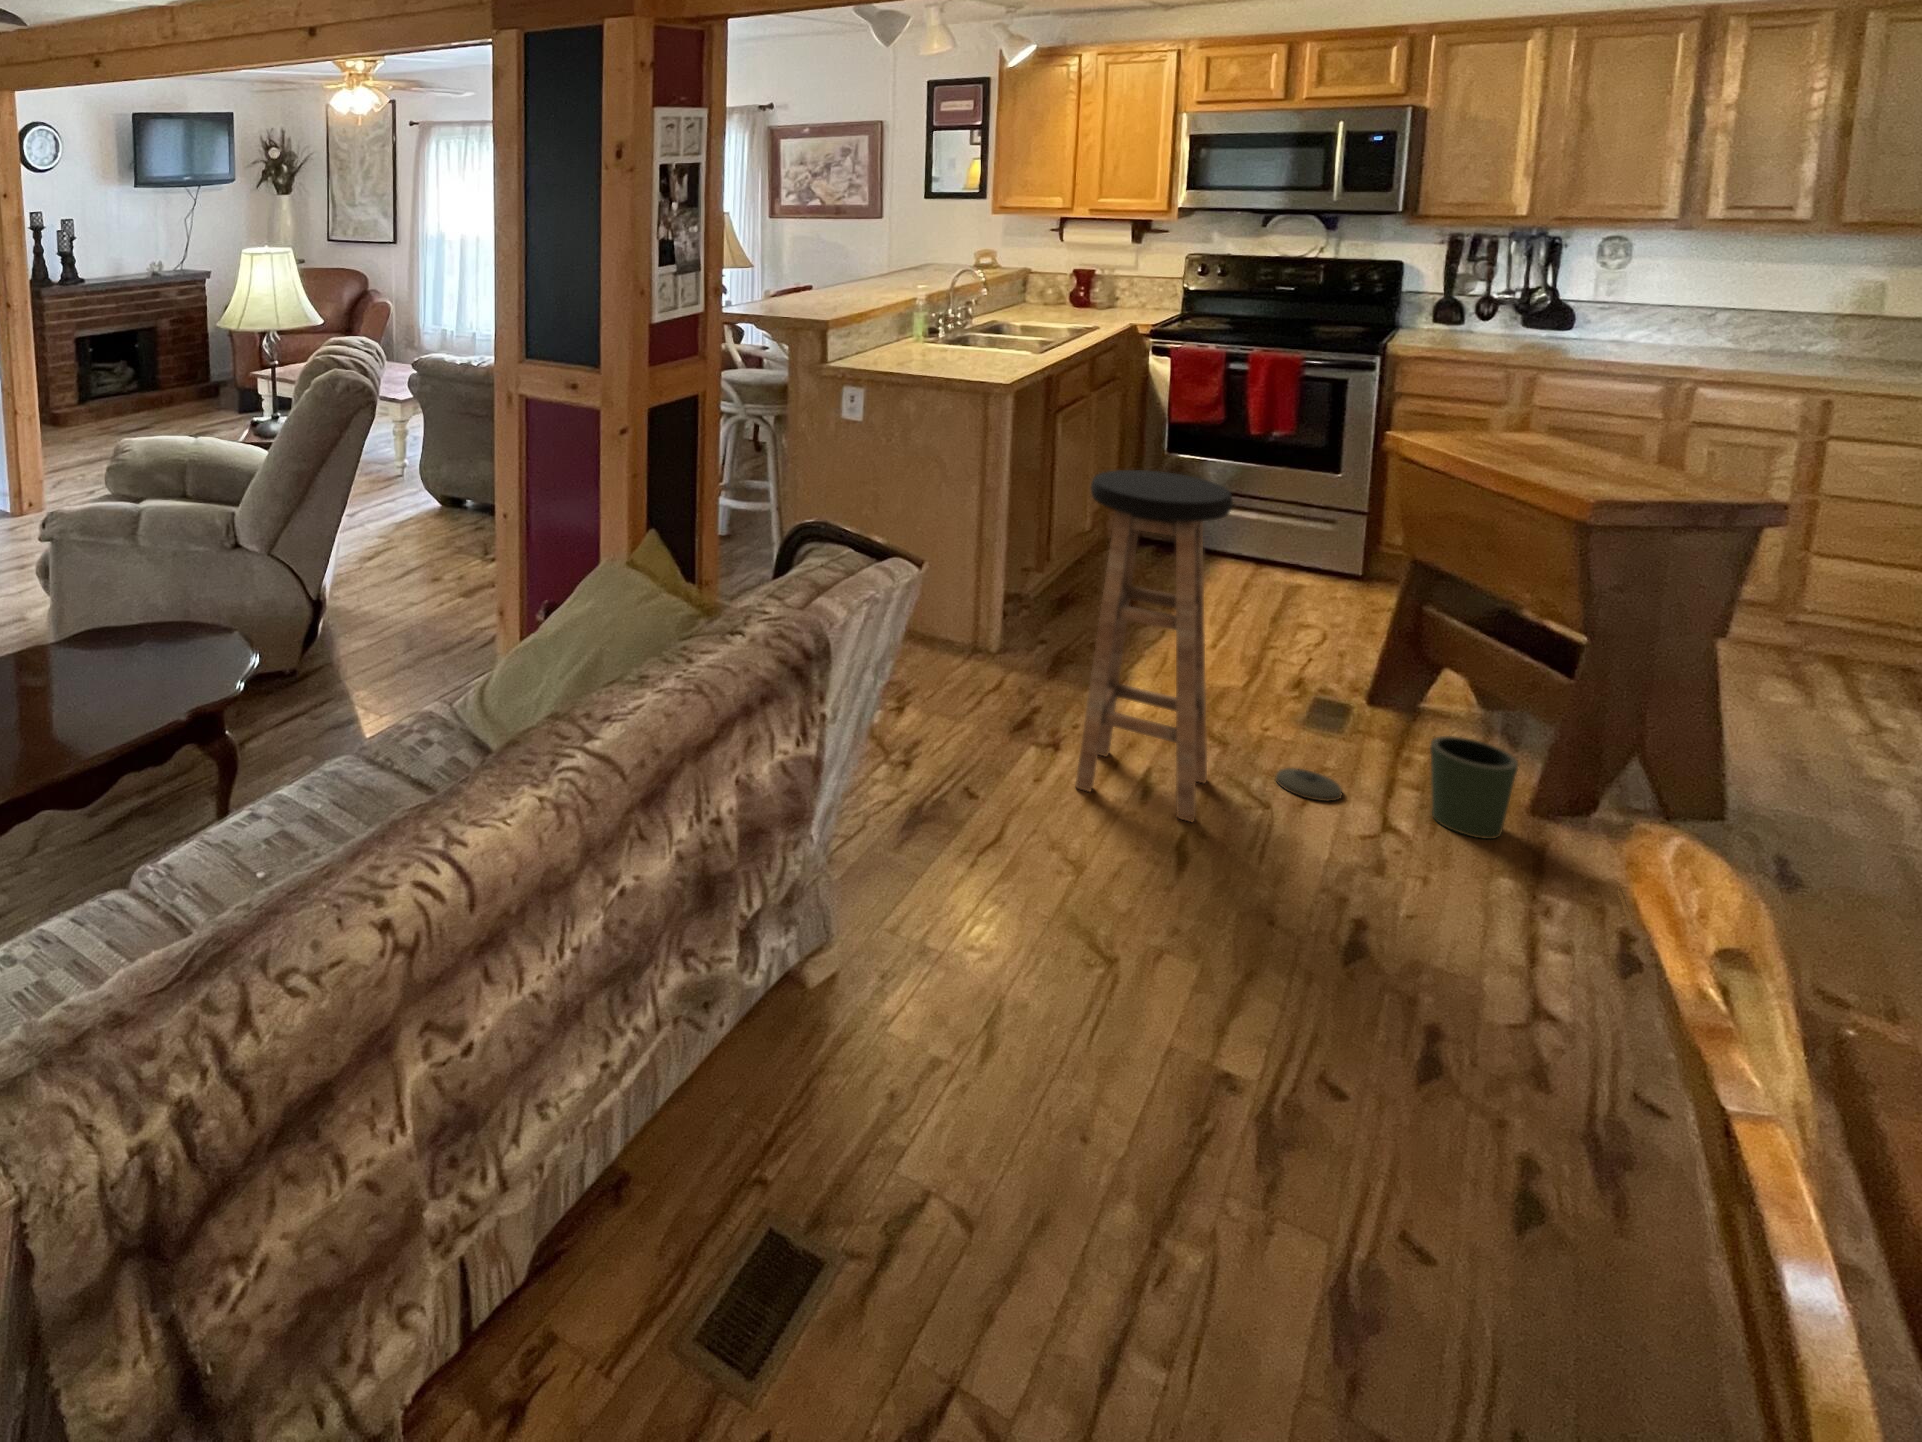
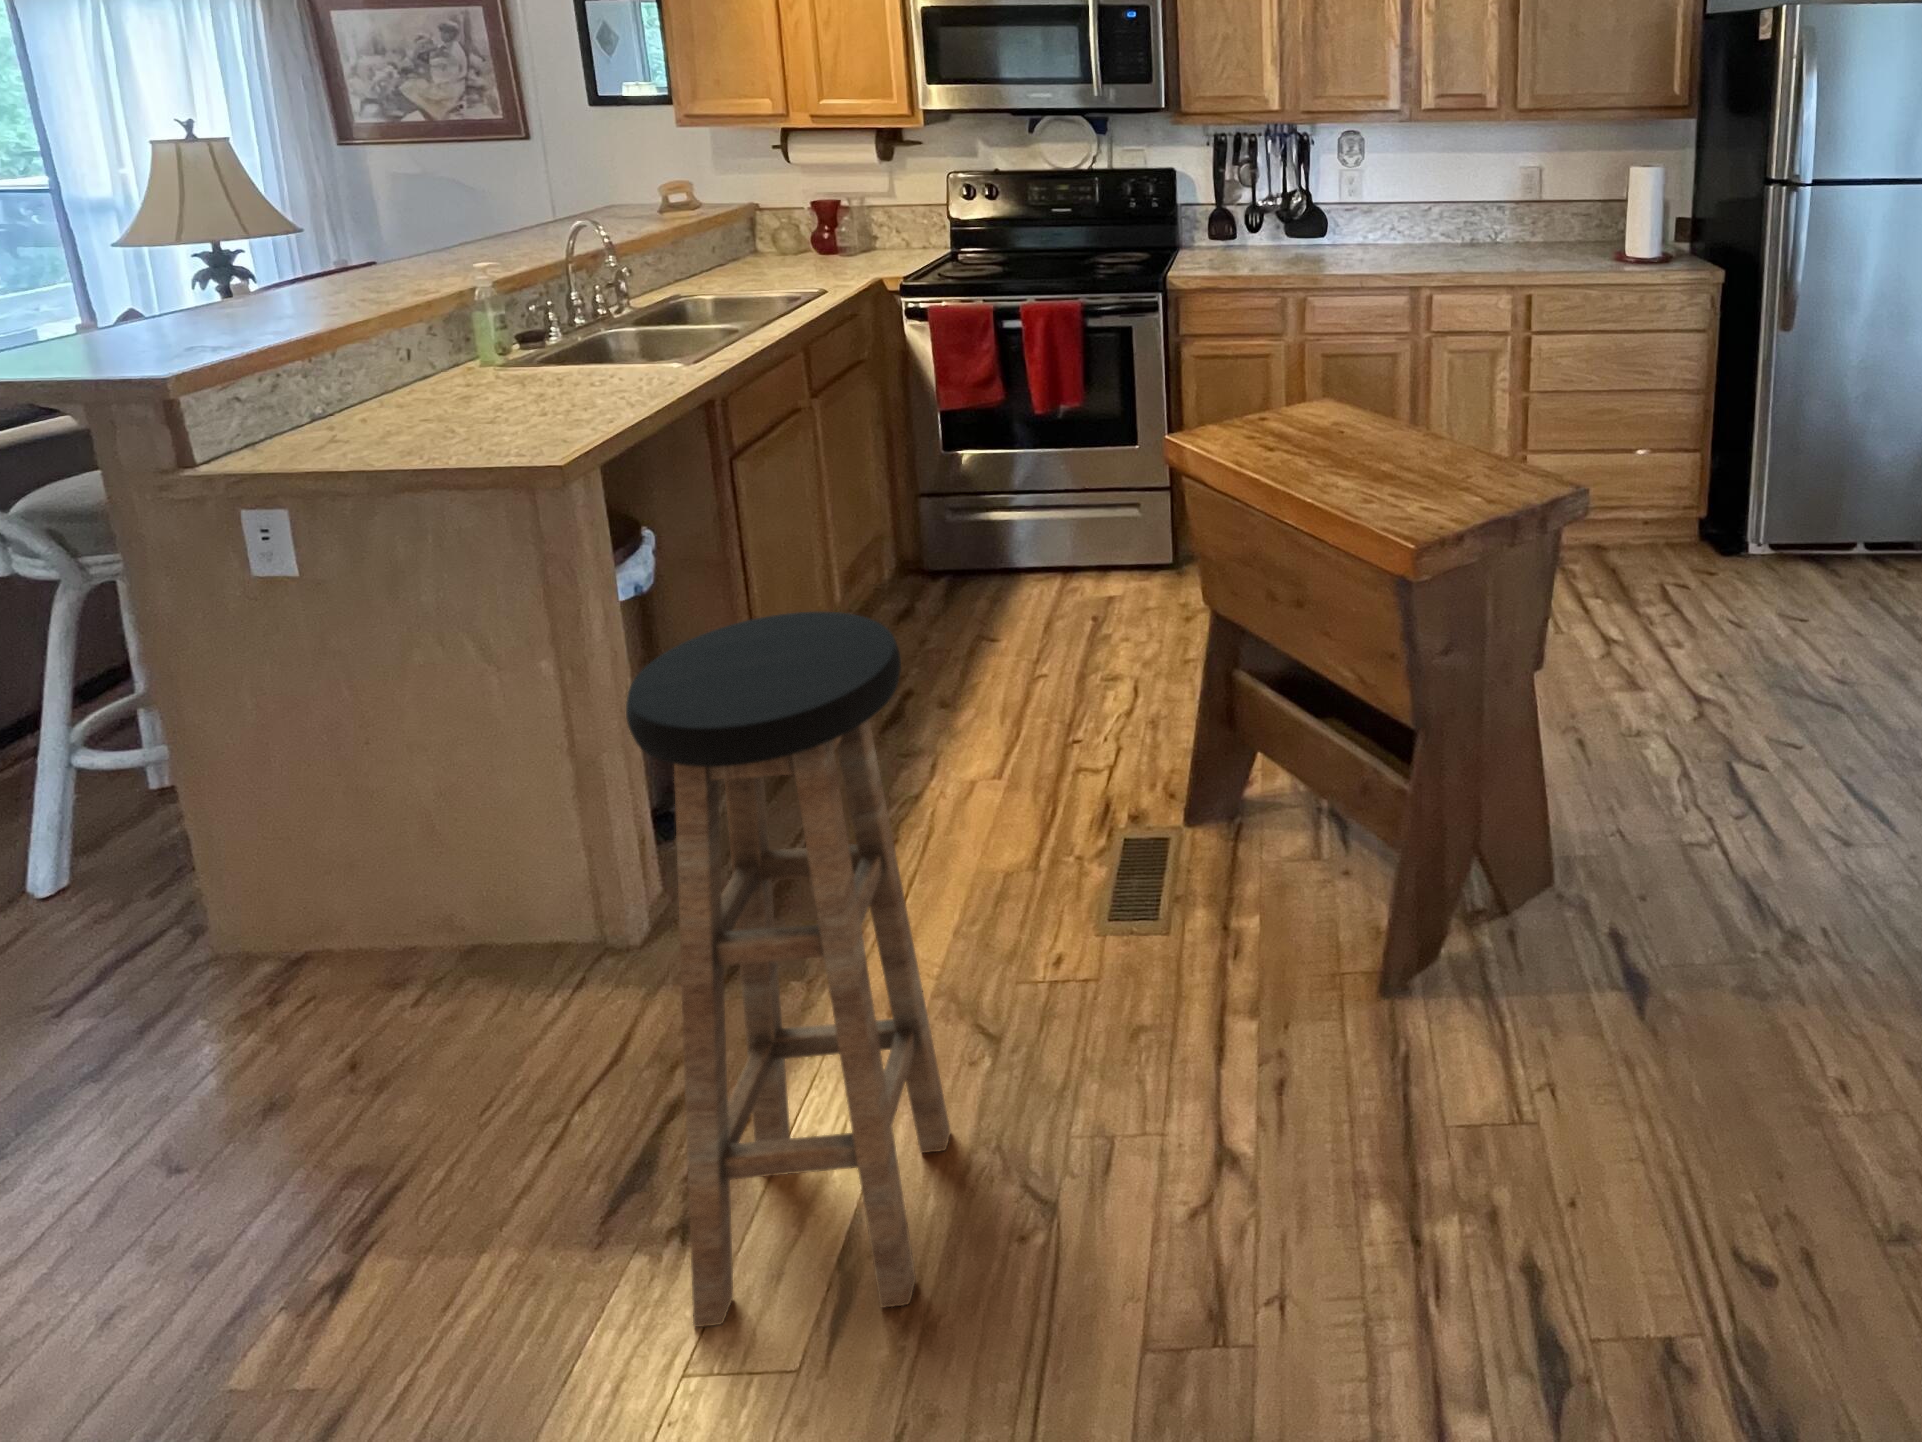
trash can: present [1276,736,1518,839] -> none [1056,892,1344,1093]

